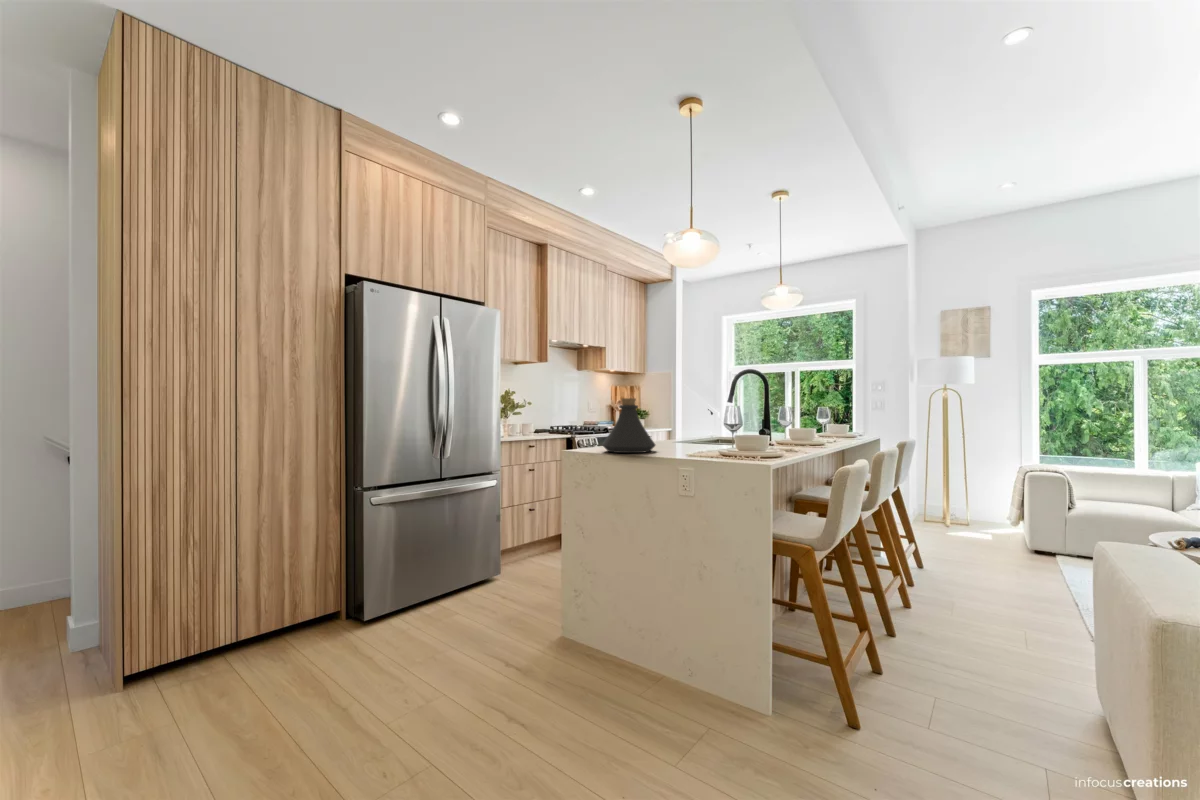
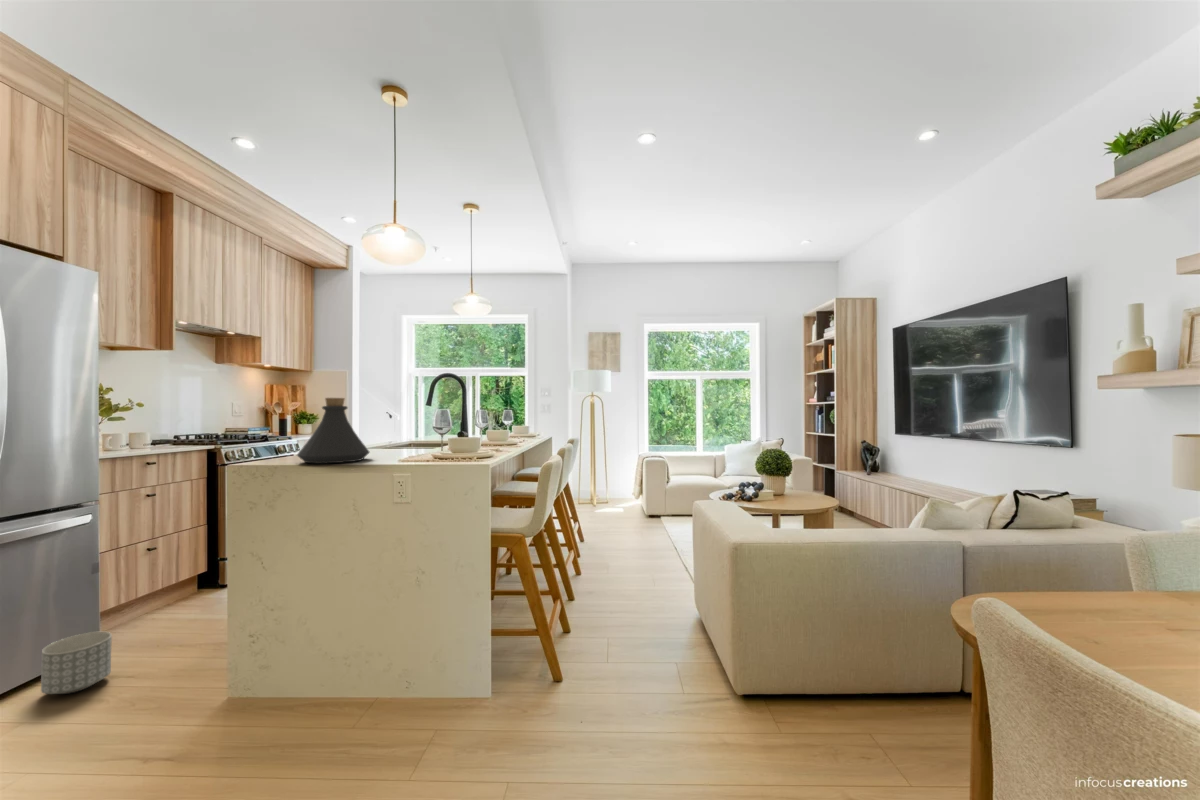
planter: none [475,557,508,594] -> present [41,632,112,694]

